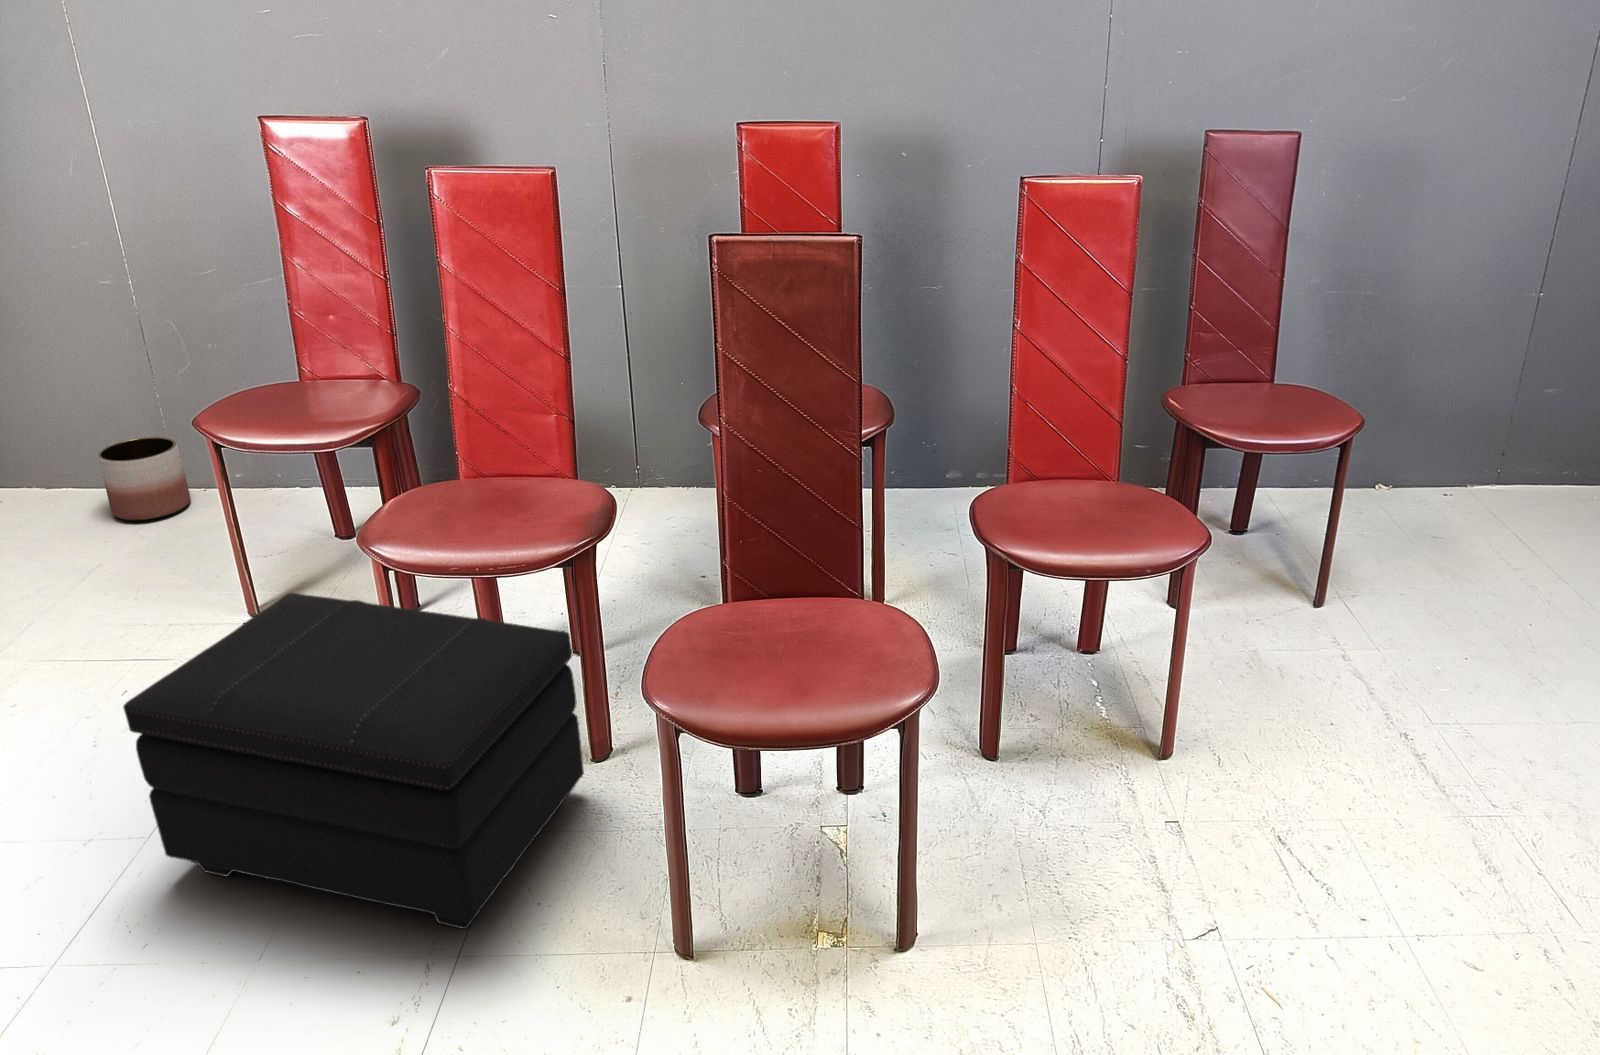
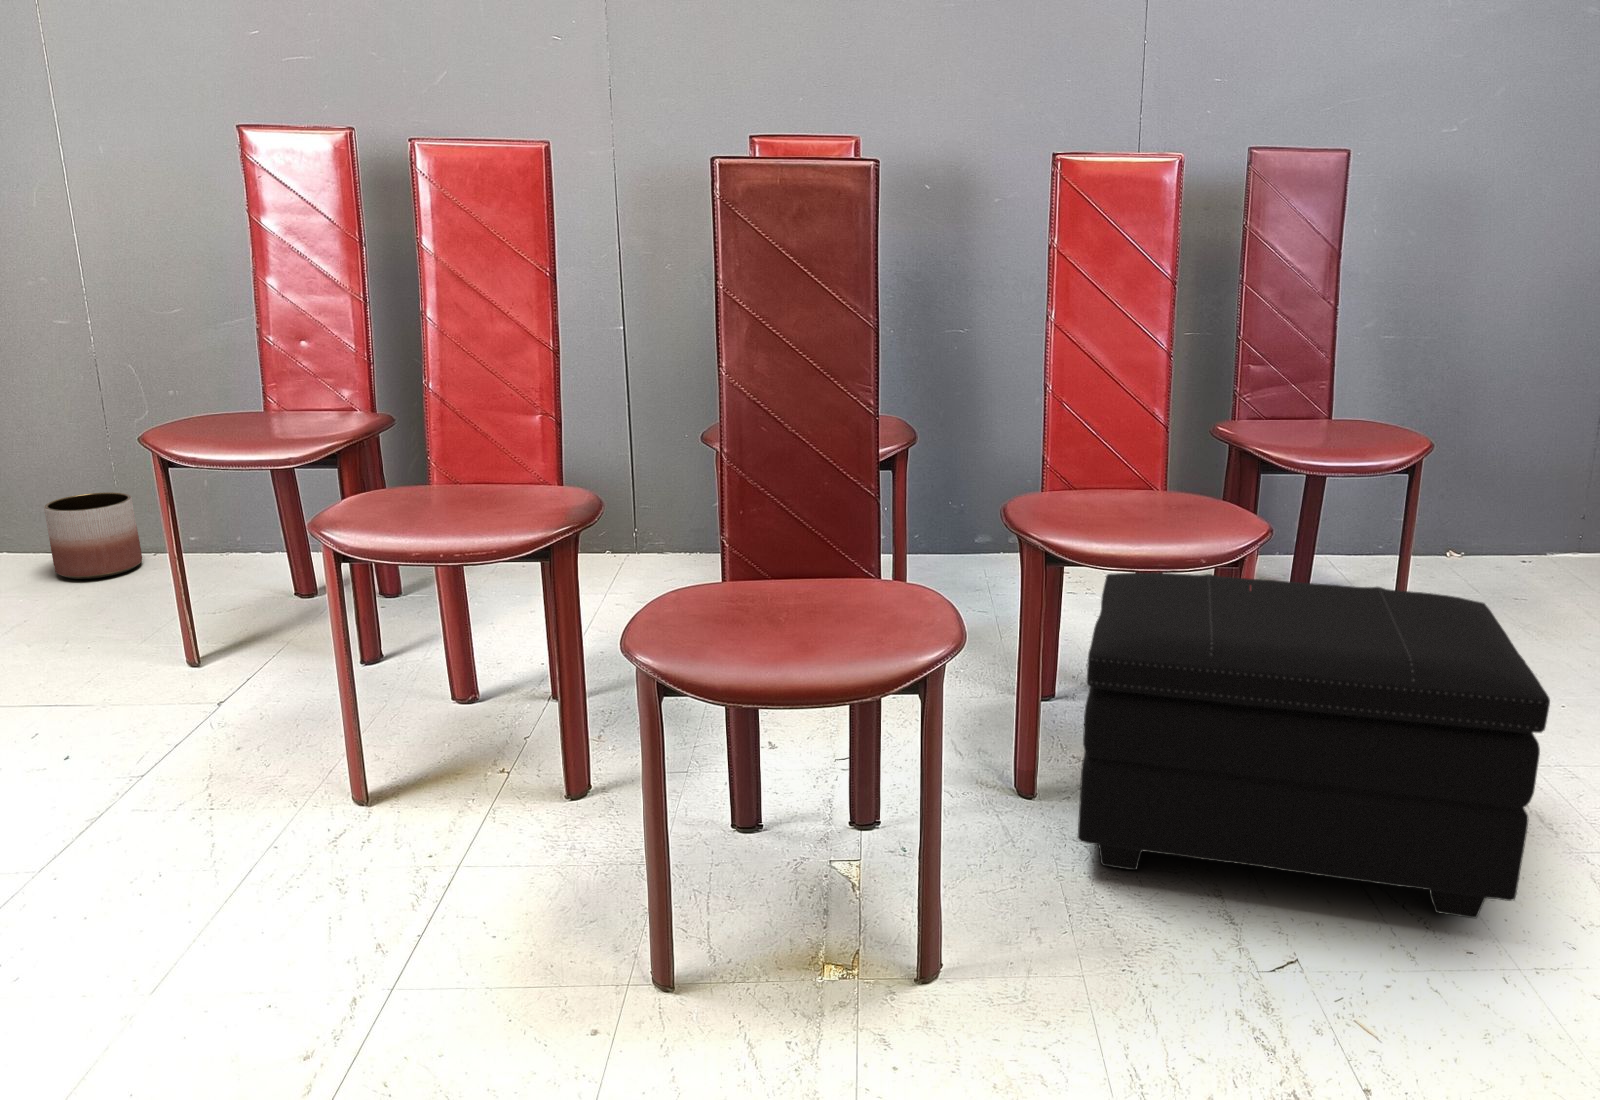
footstool: present [123,593,584,929] -> present [1078,572,1550,918]

